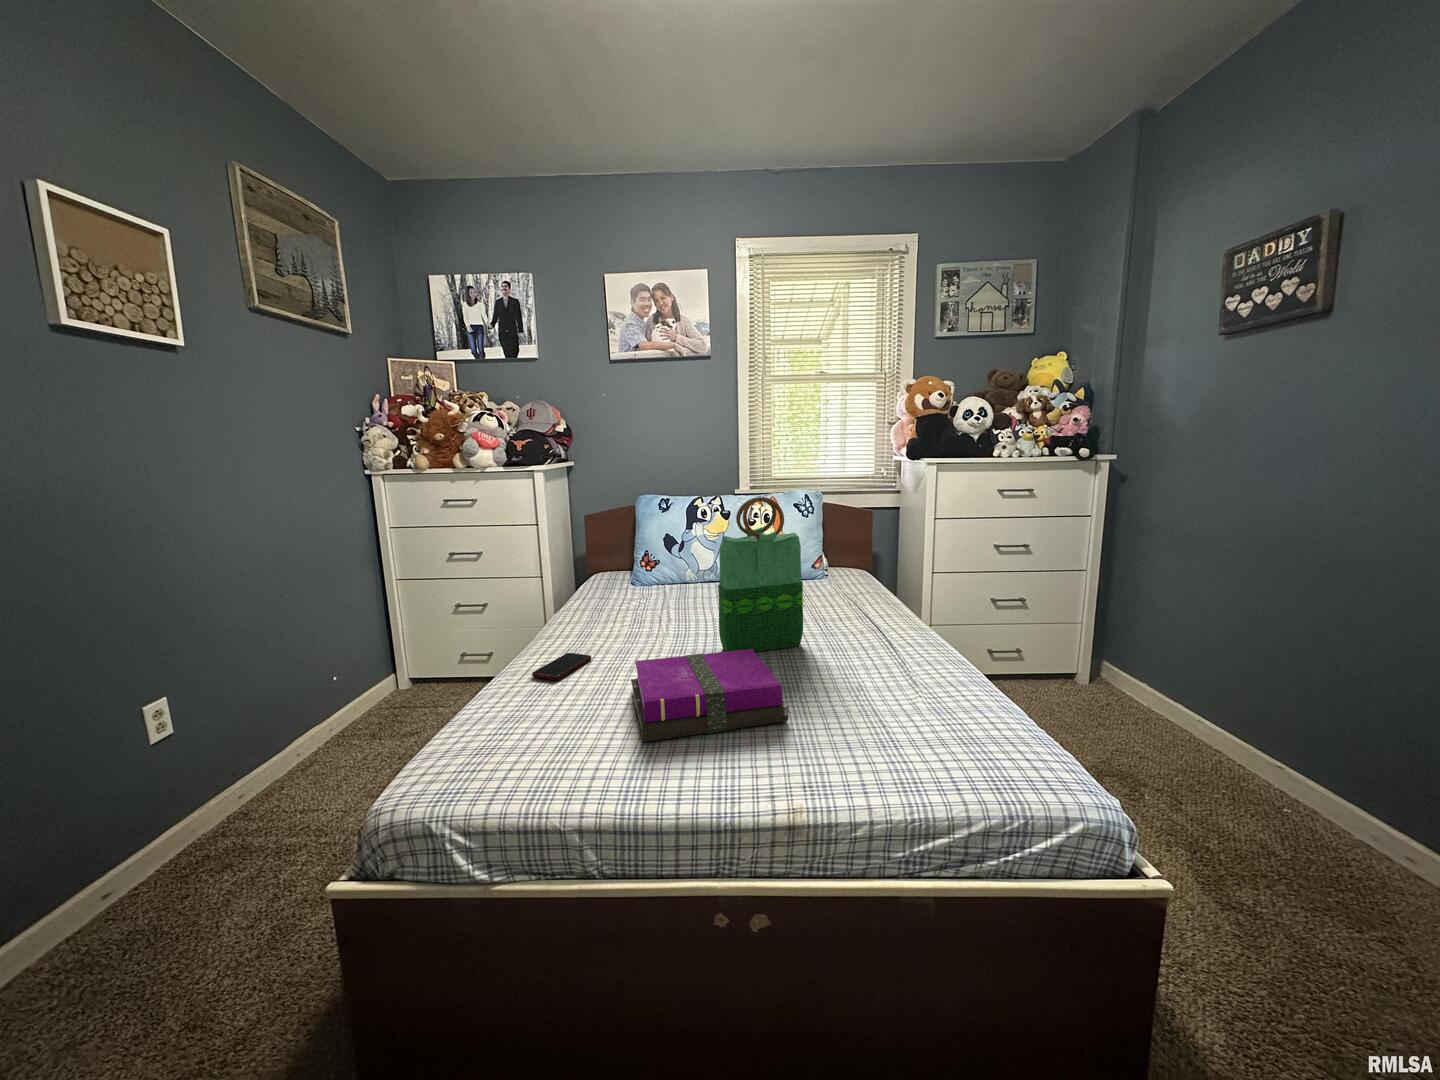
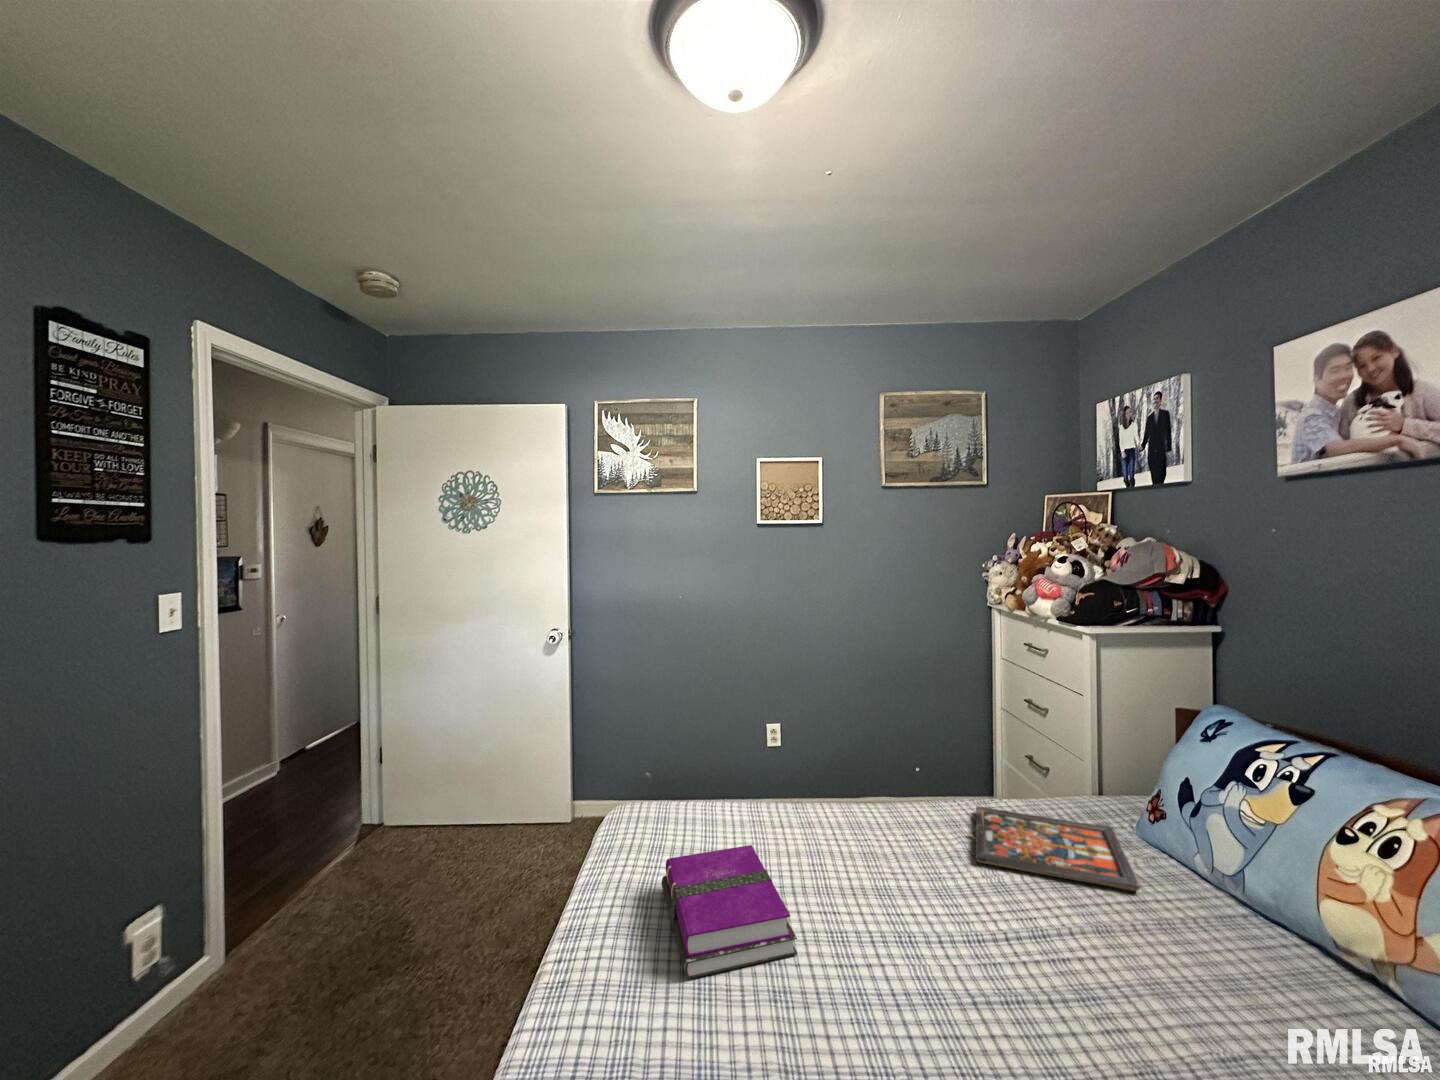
tote bag: present [718,497,803,652] -> none [864,751,964,1008]
board game: none [586,582,702,617] -> present [970,807,1140,891]
smartphone: present [532,653,591,680] -> none [776,816,833,840]

